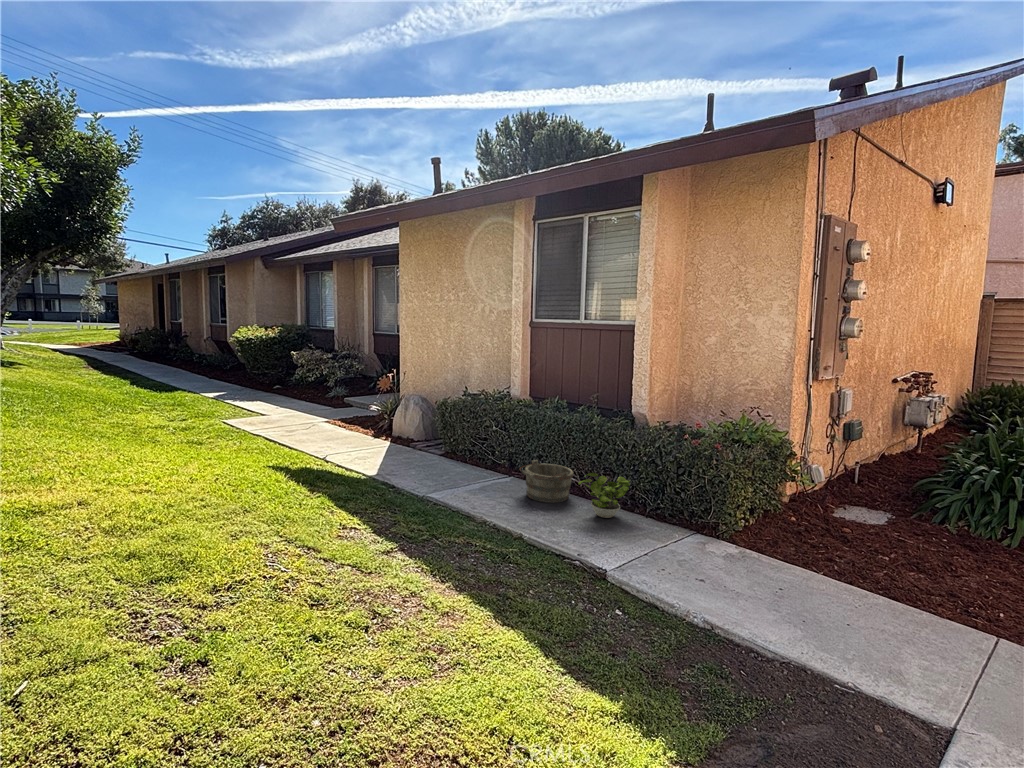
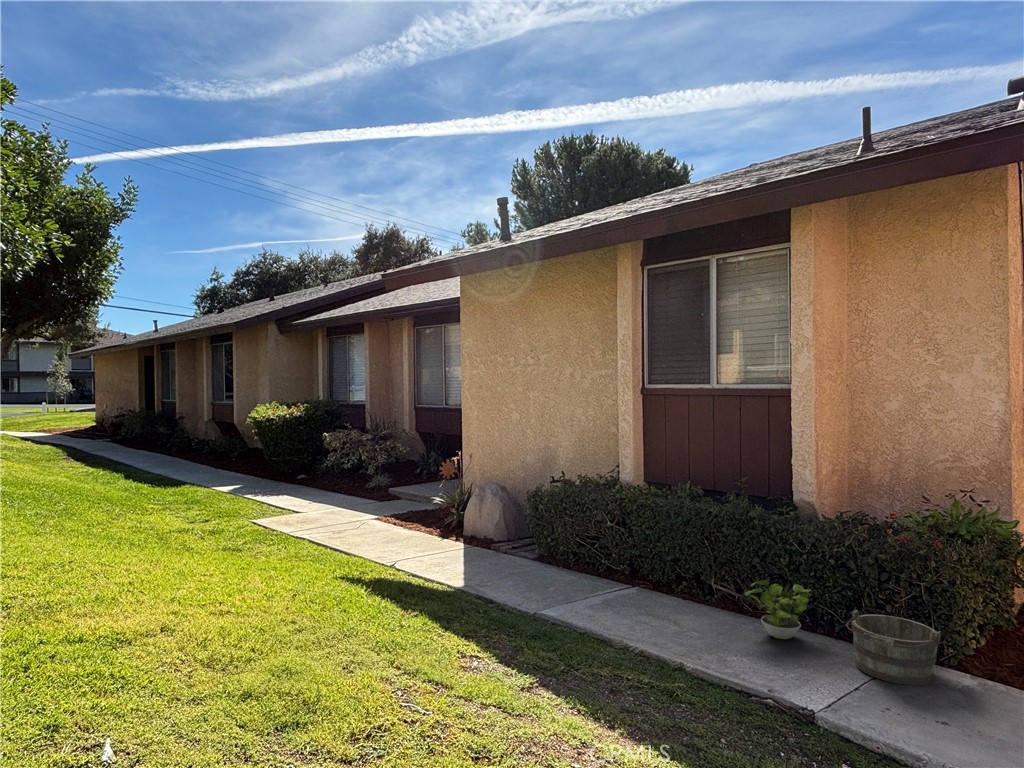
bucket: present [520,460,573,503] -> present [846,610,941,685]

